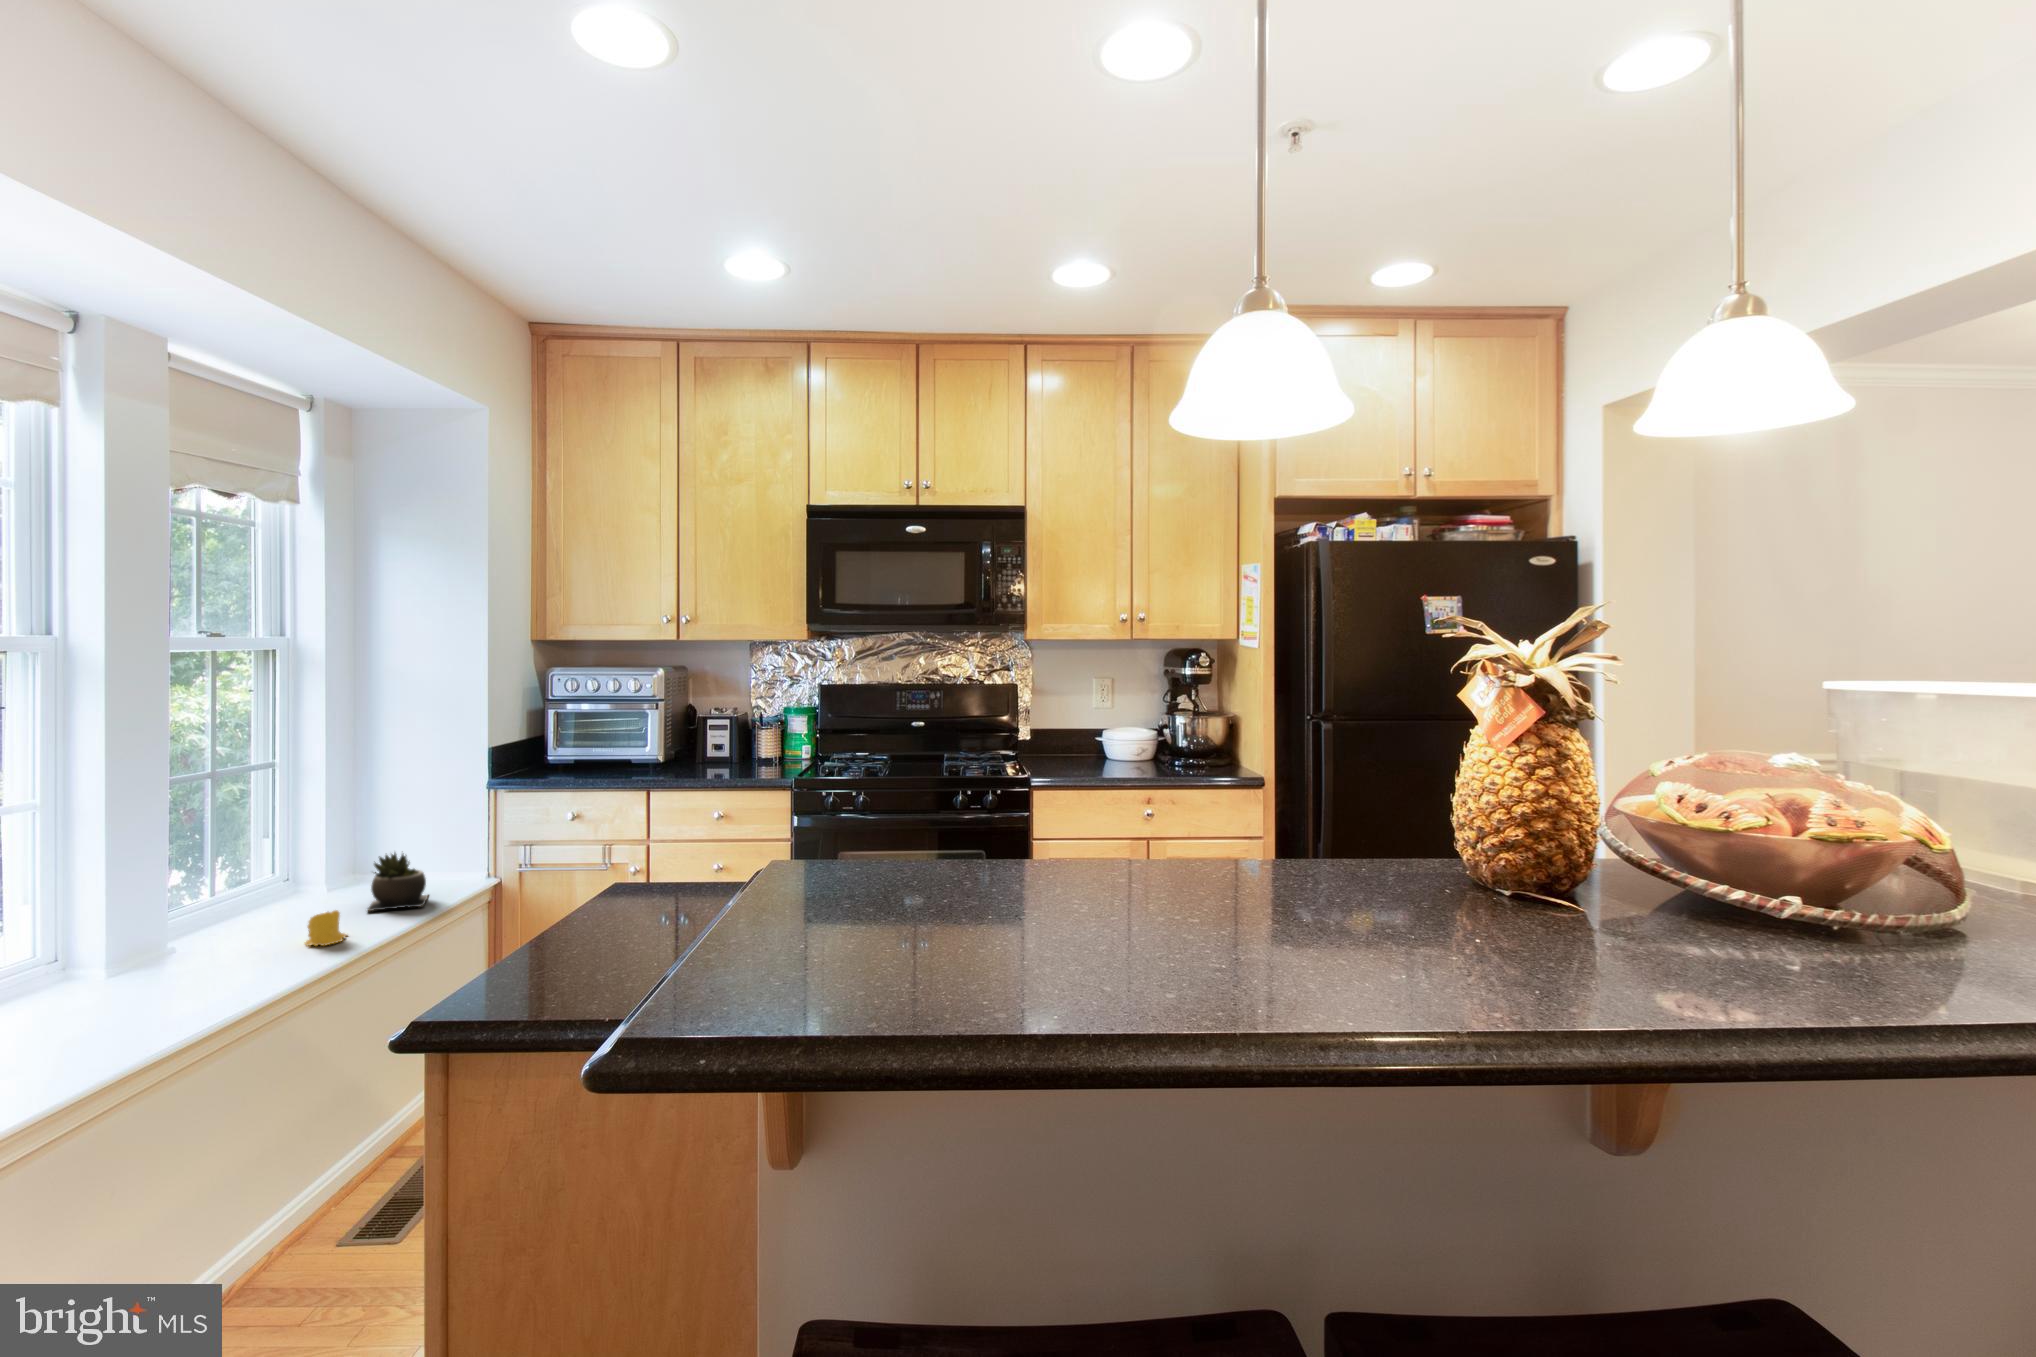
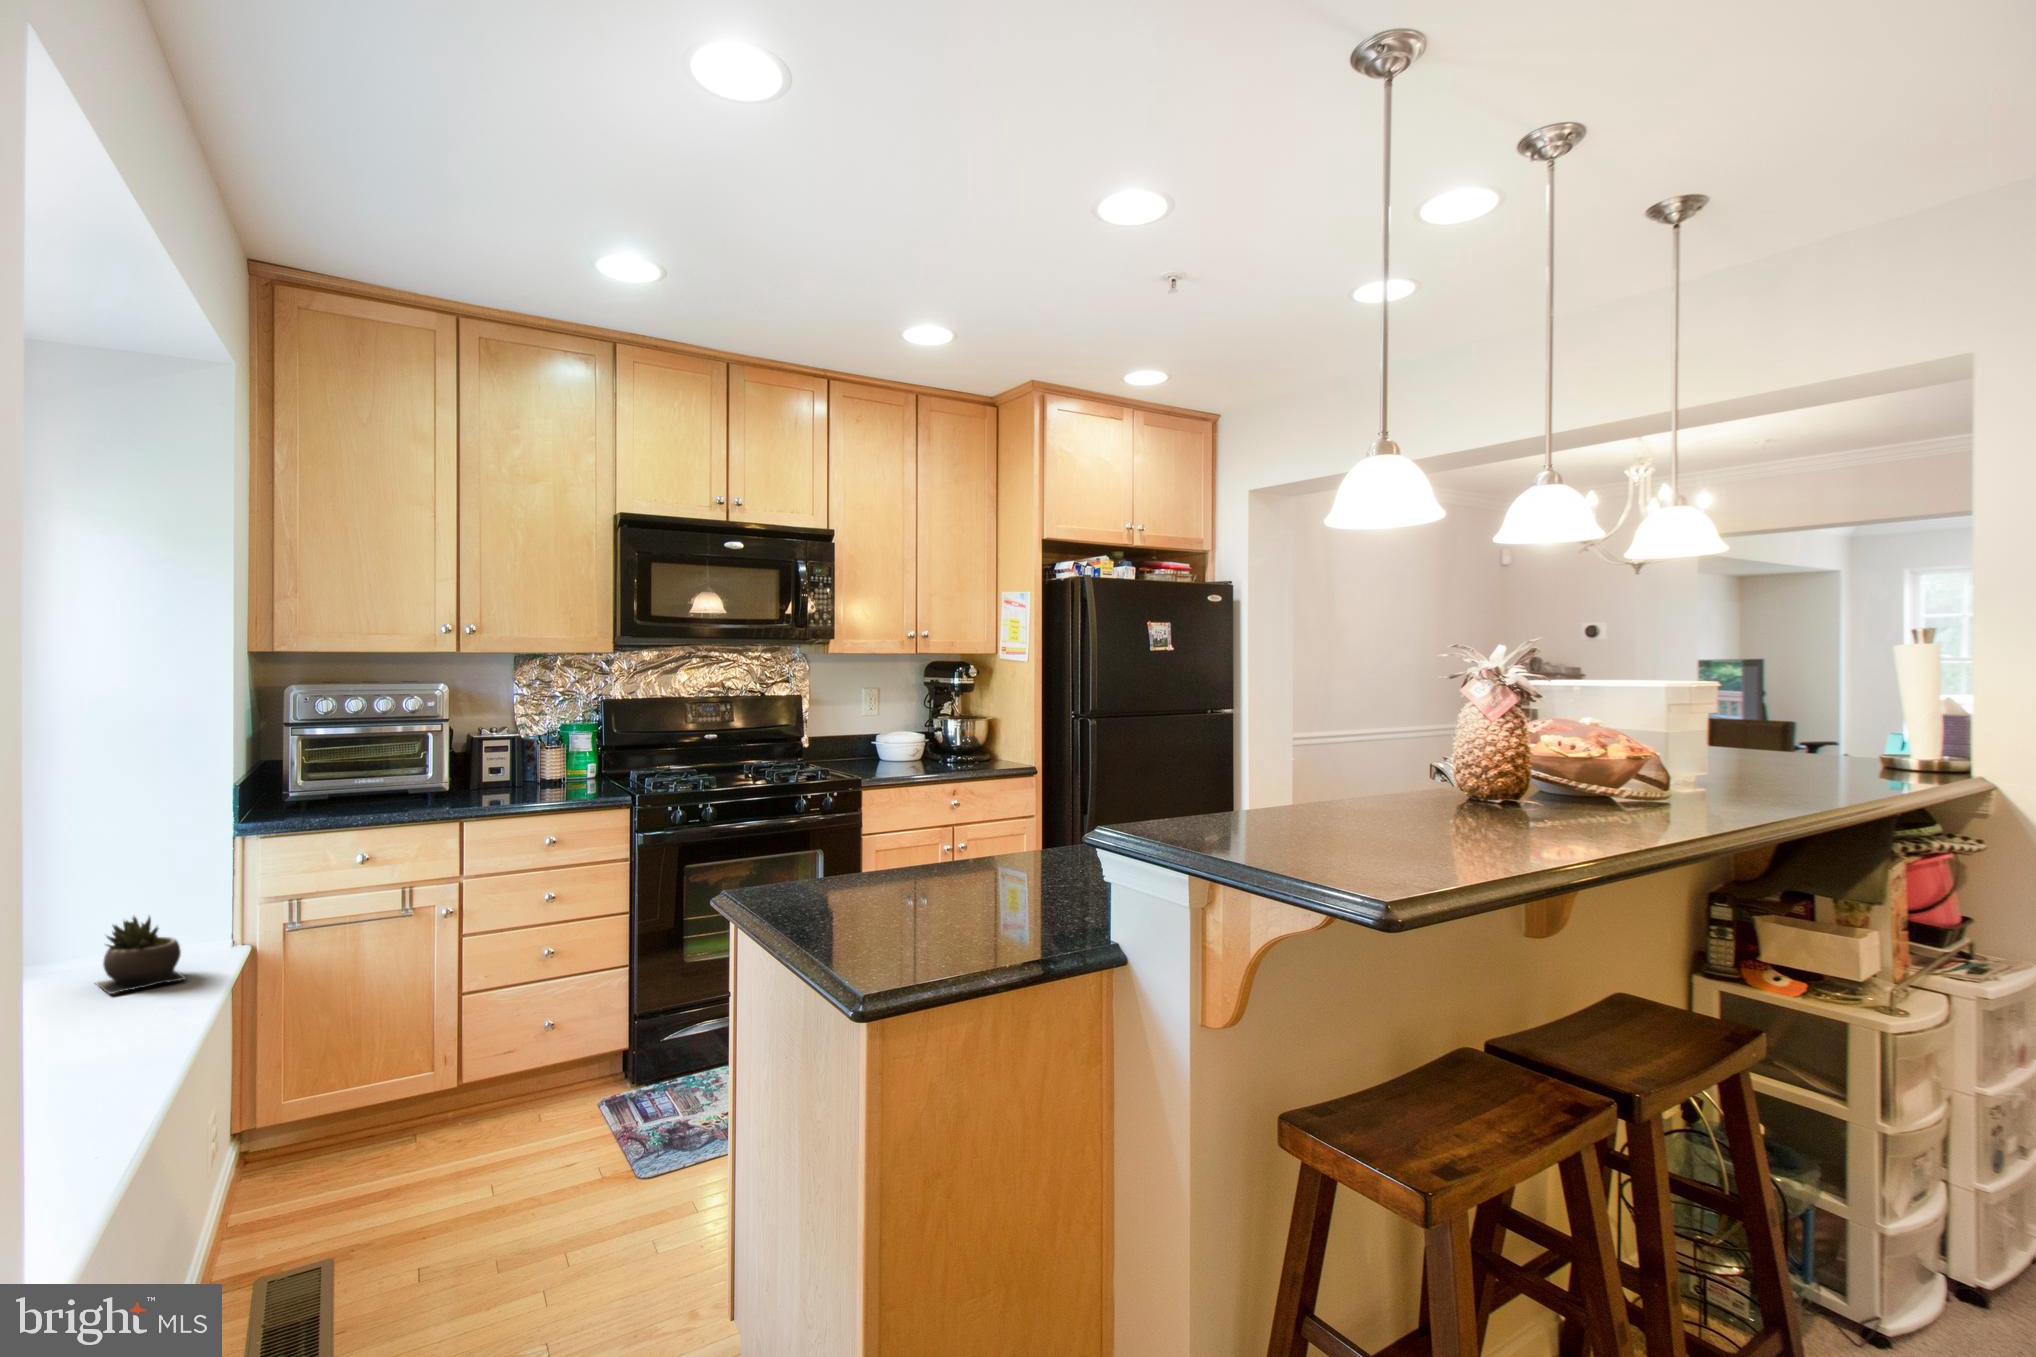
candle: present [305,910,347,946] -> none [72,989,131,1039]

